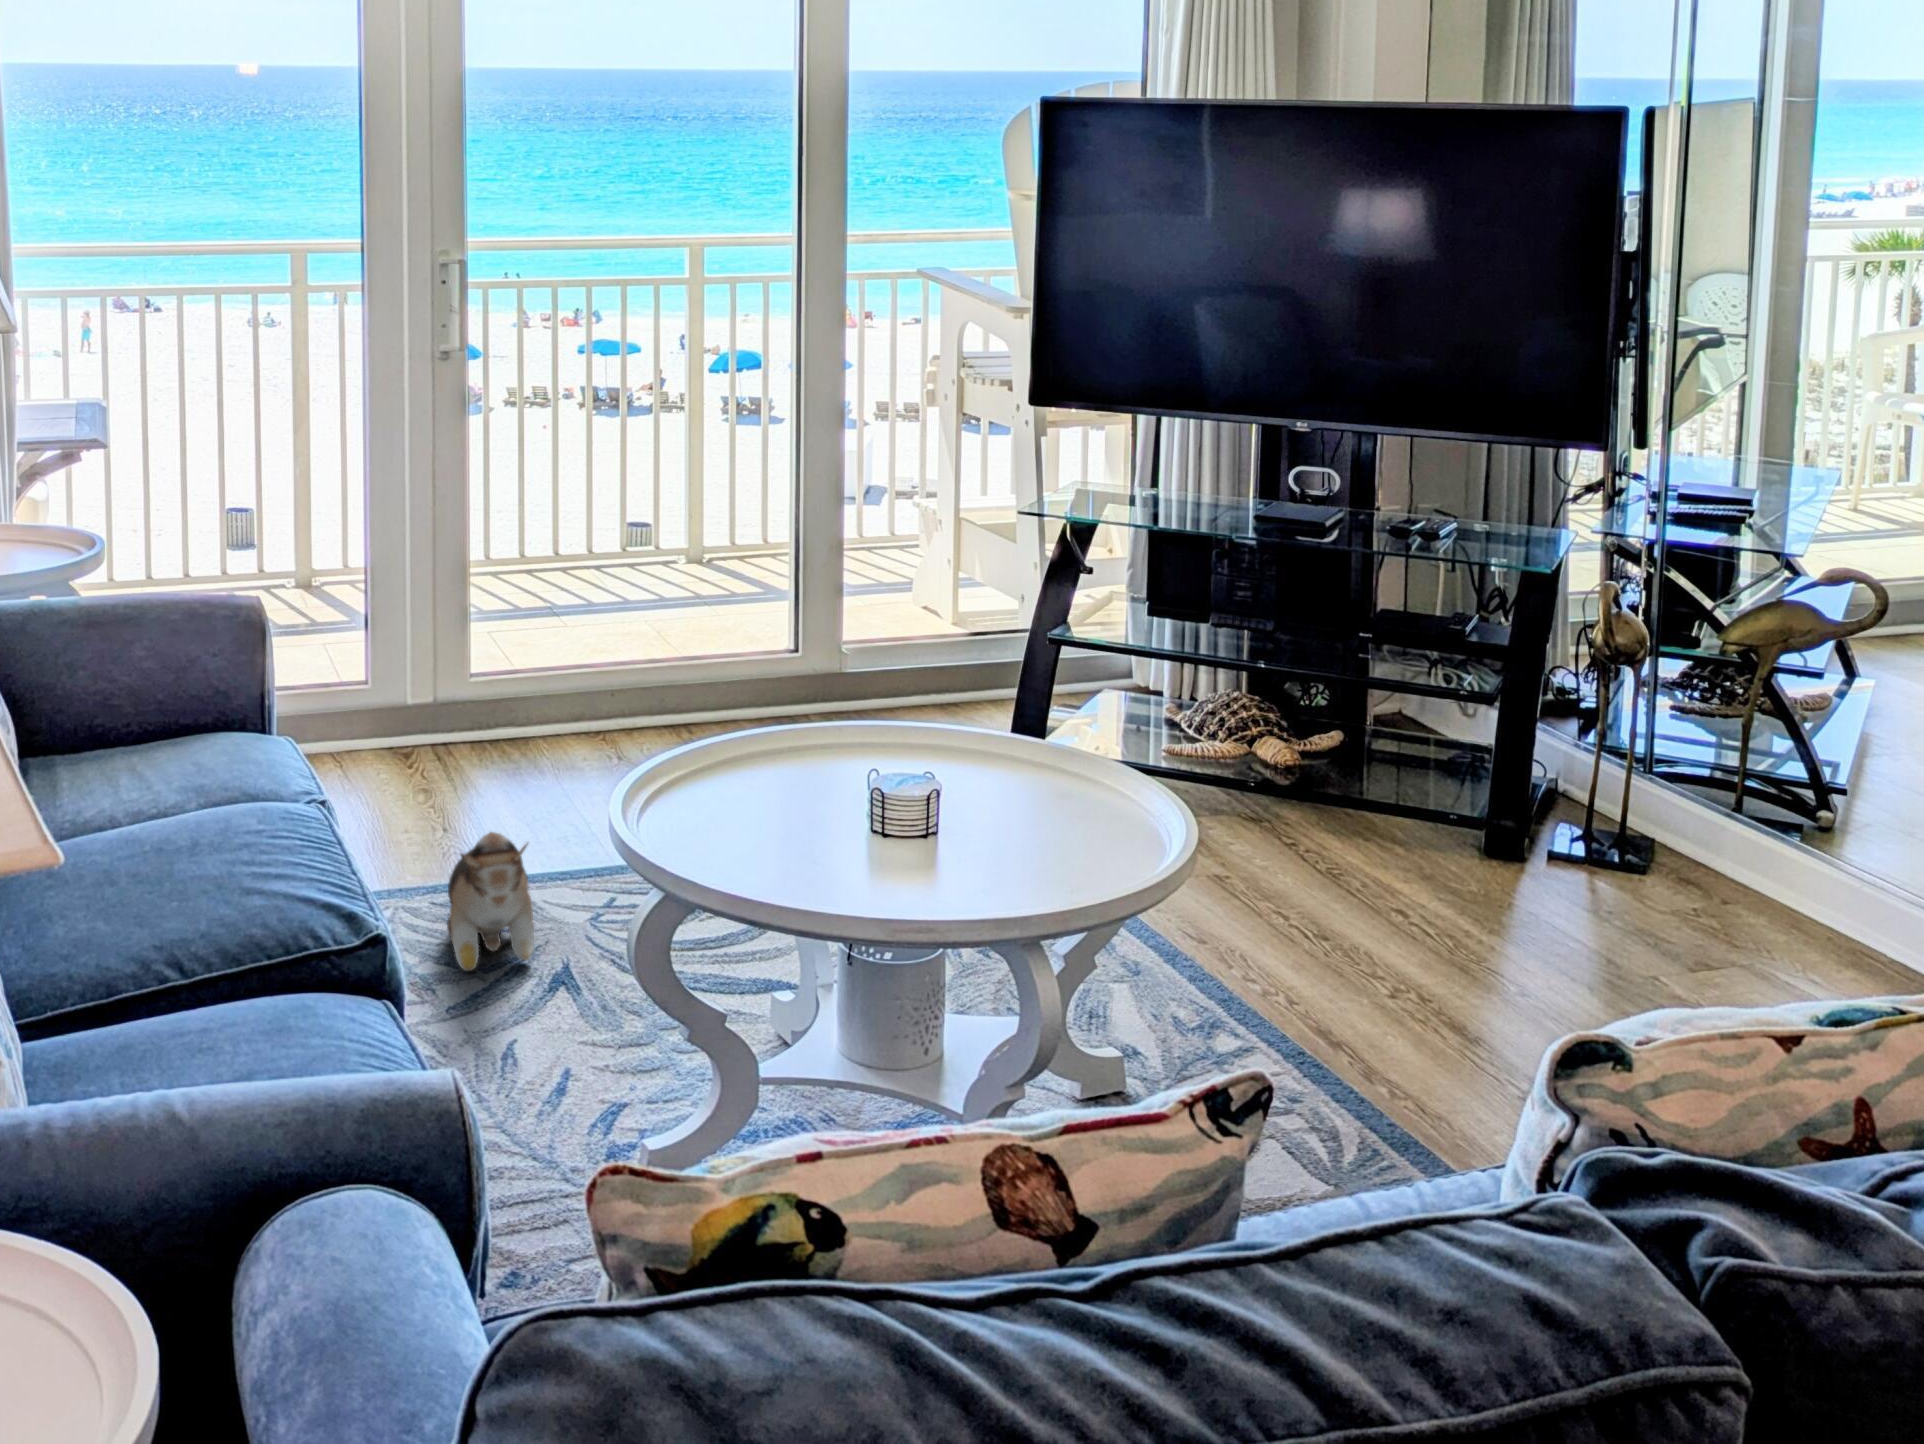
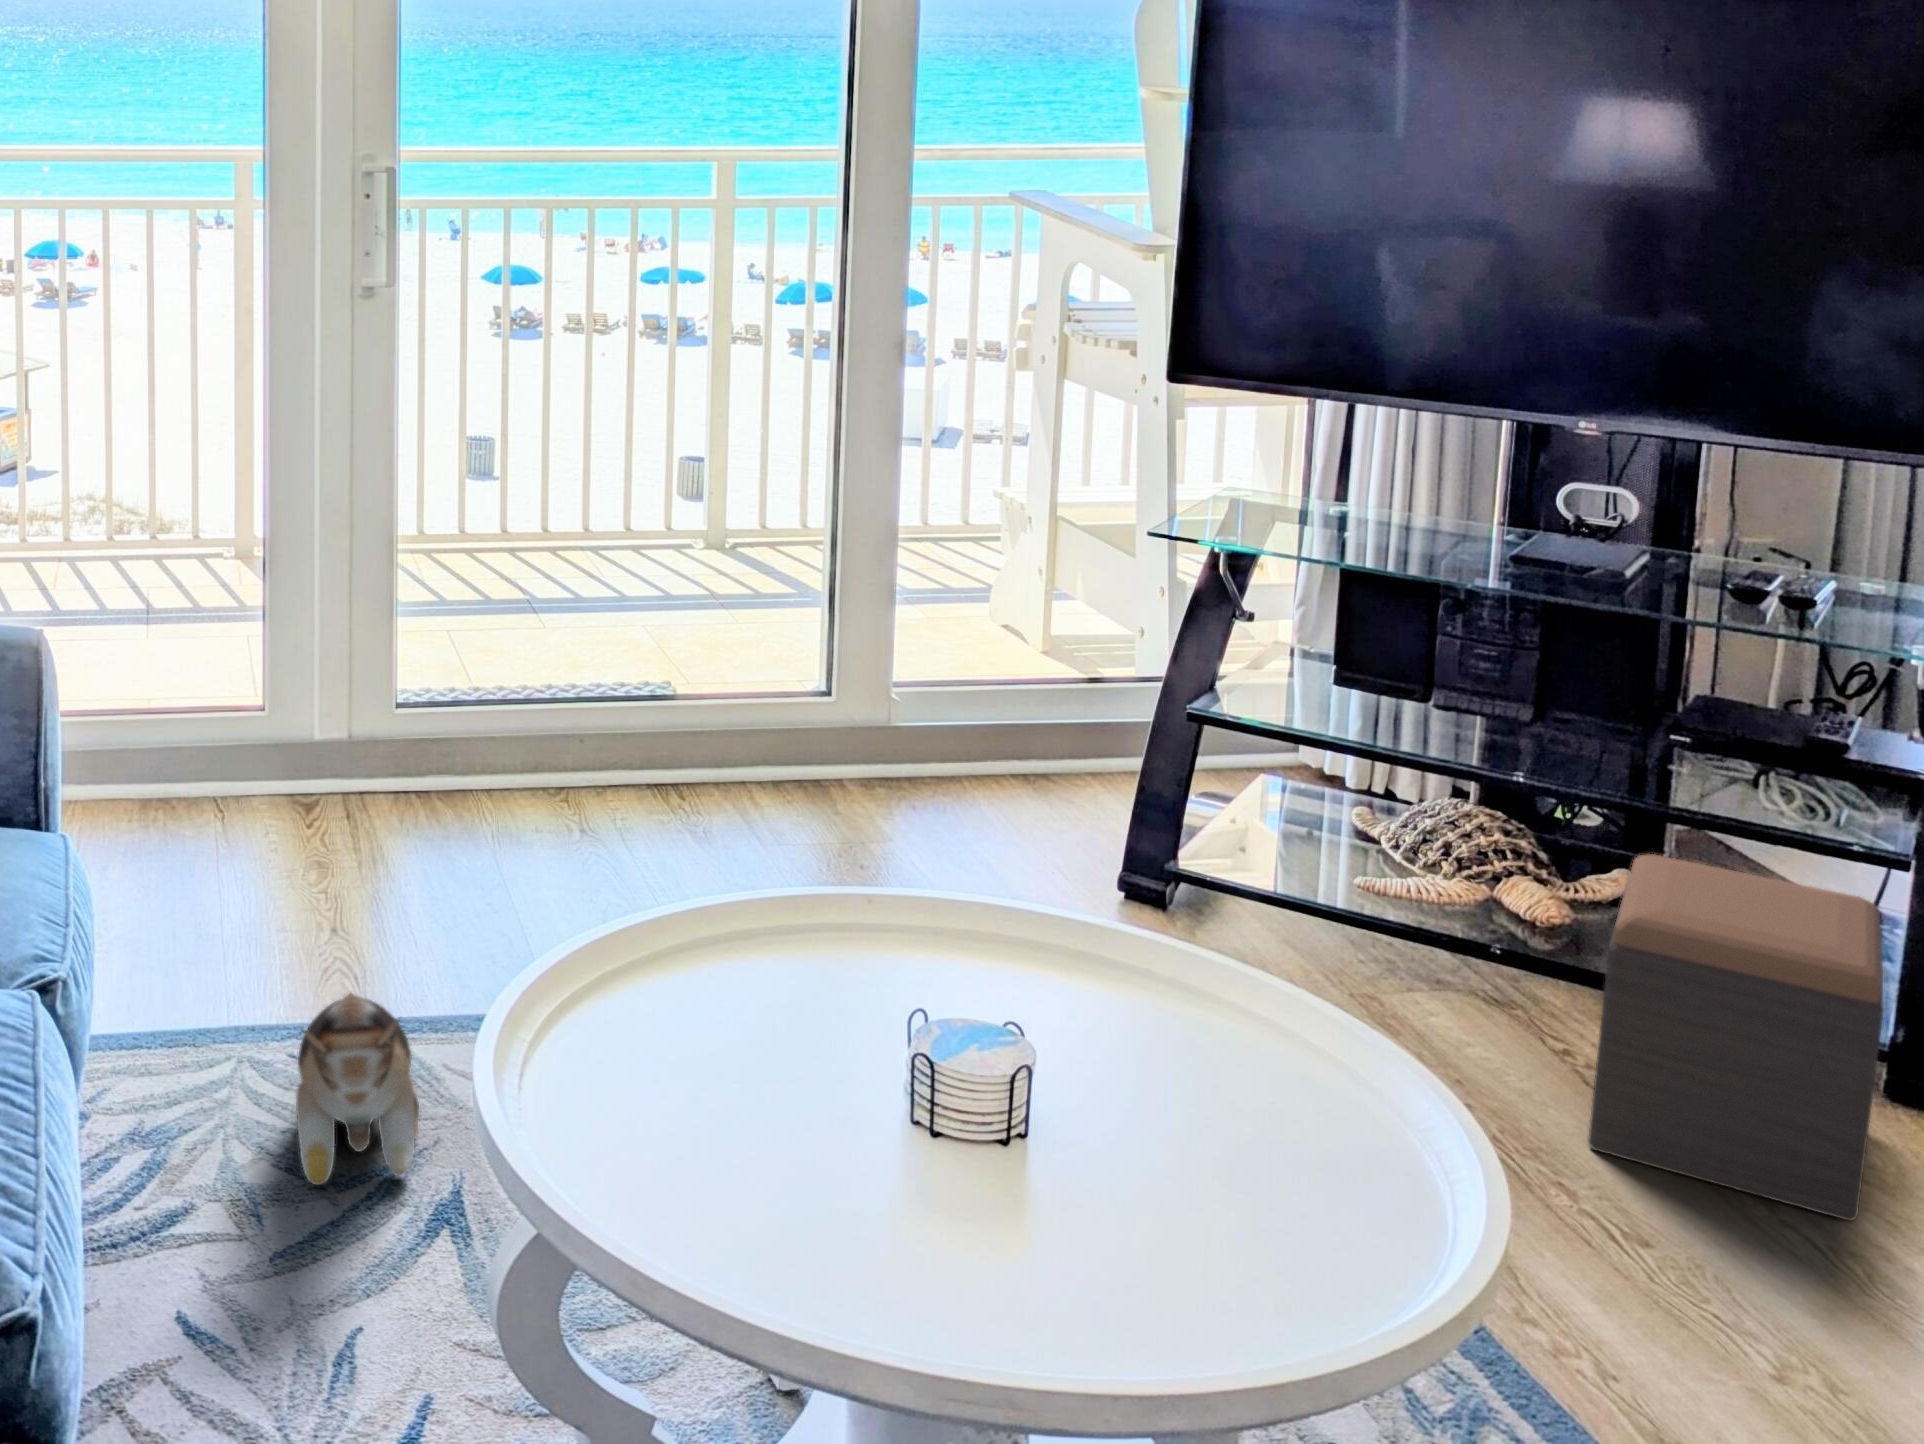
footstool: none [1303,703,1477,919] -> present [1588,854,1883,1221]

